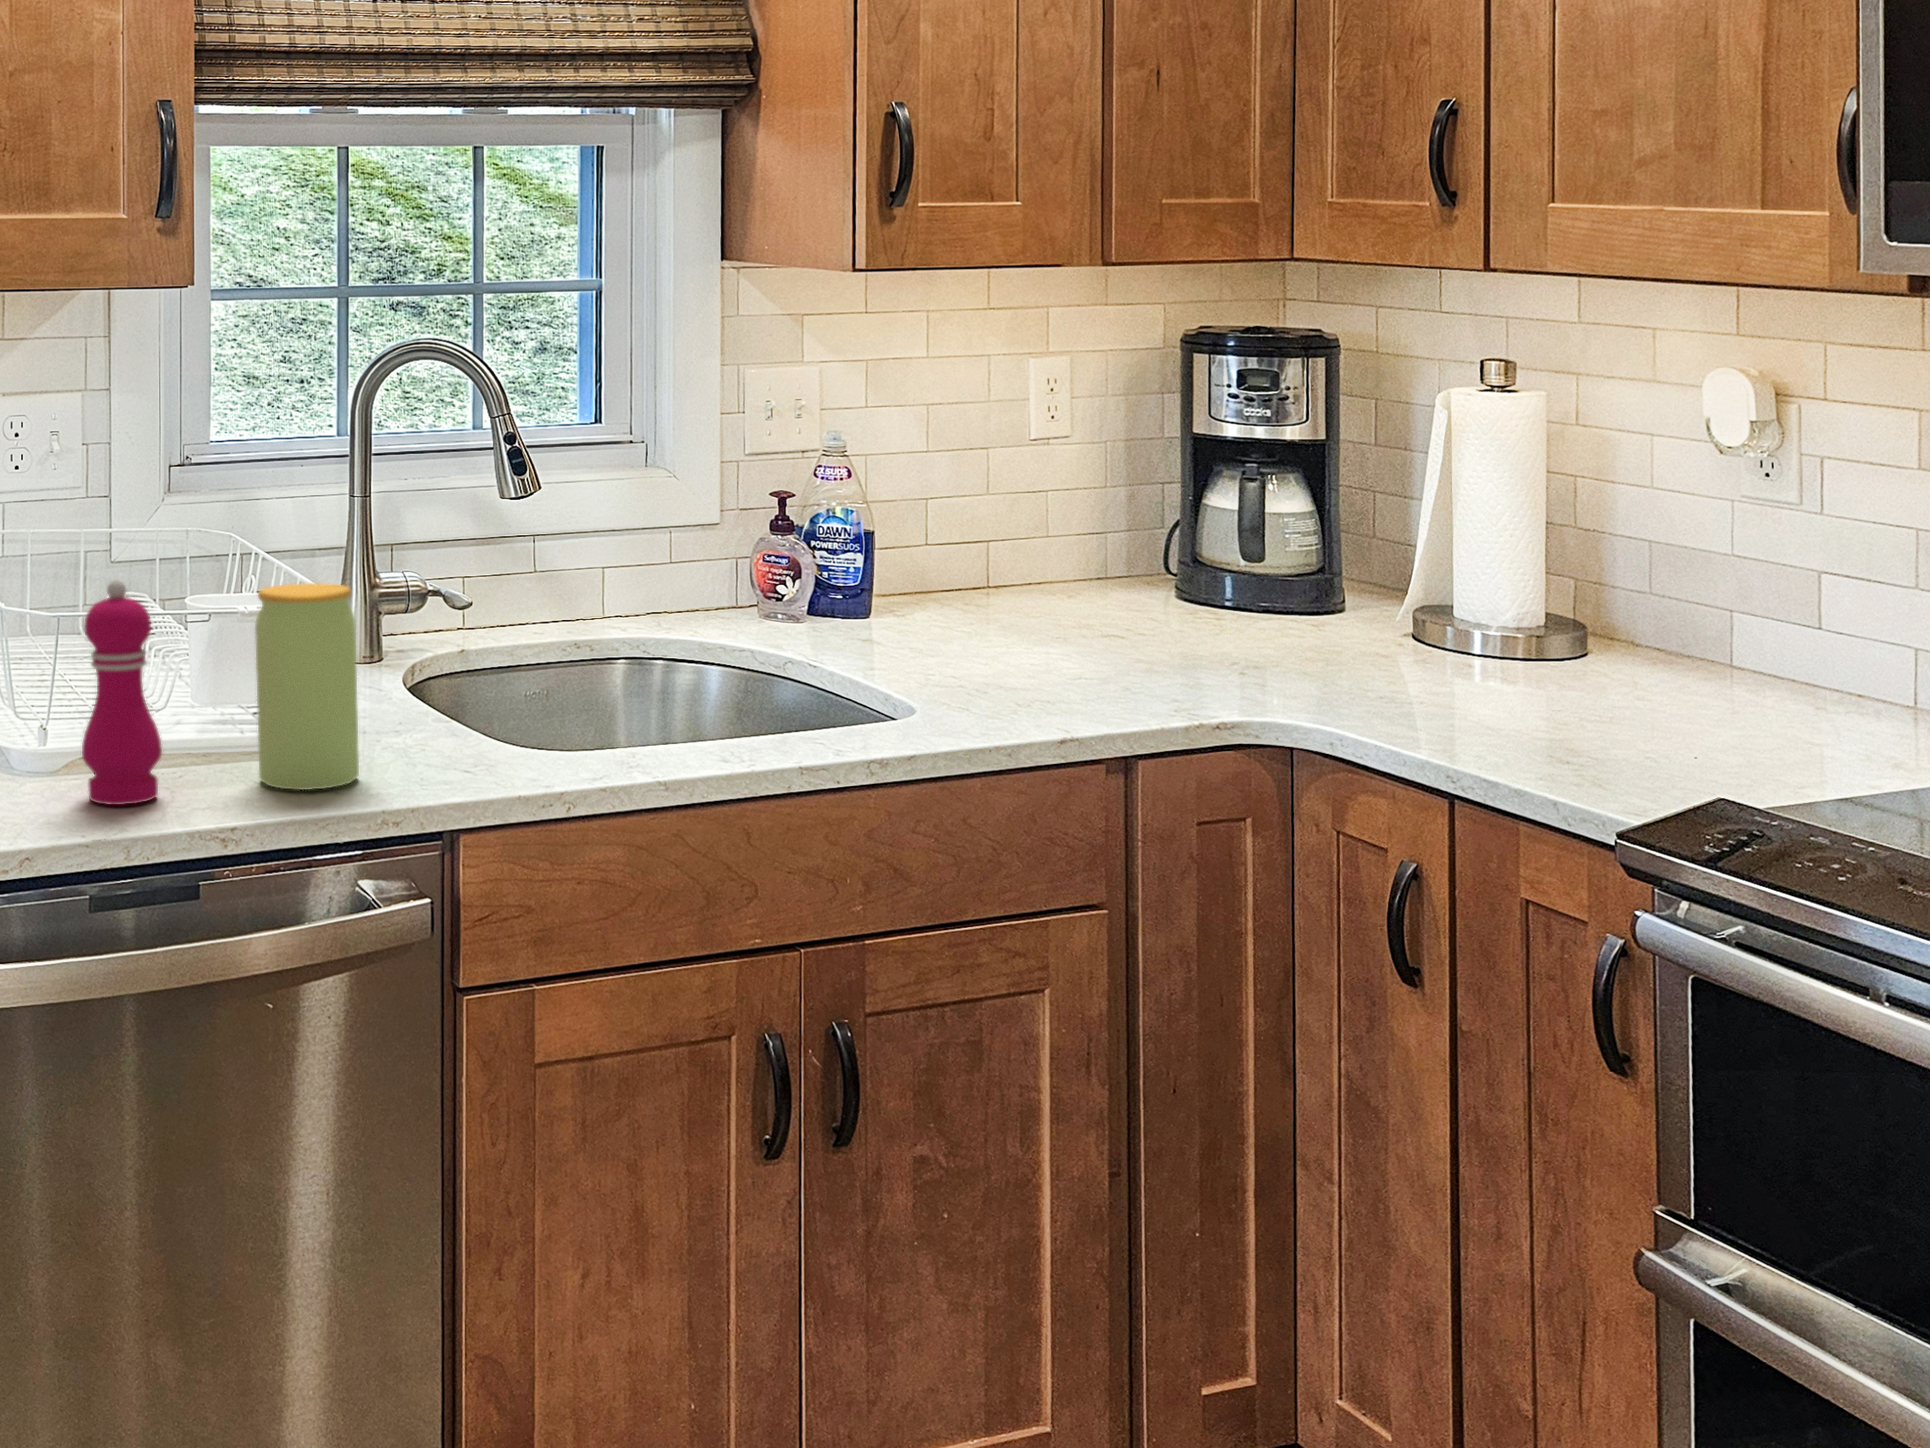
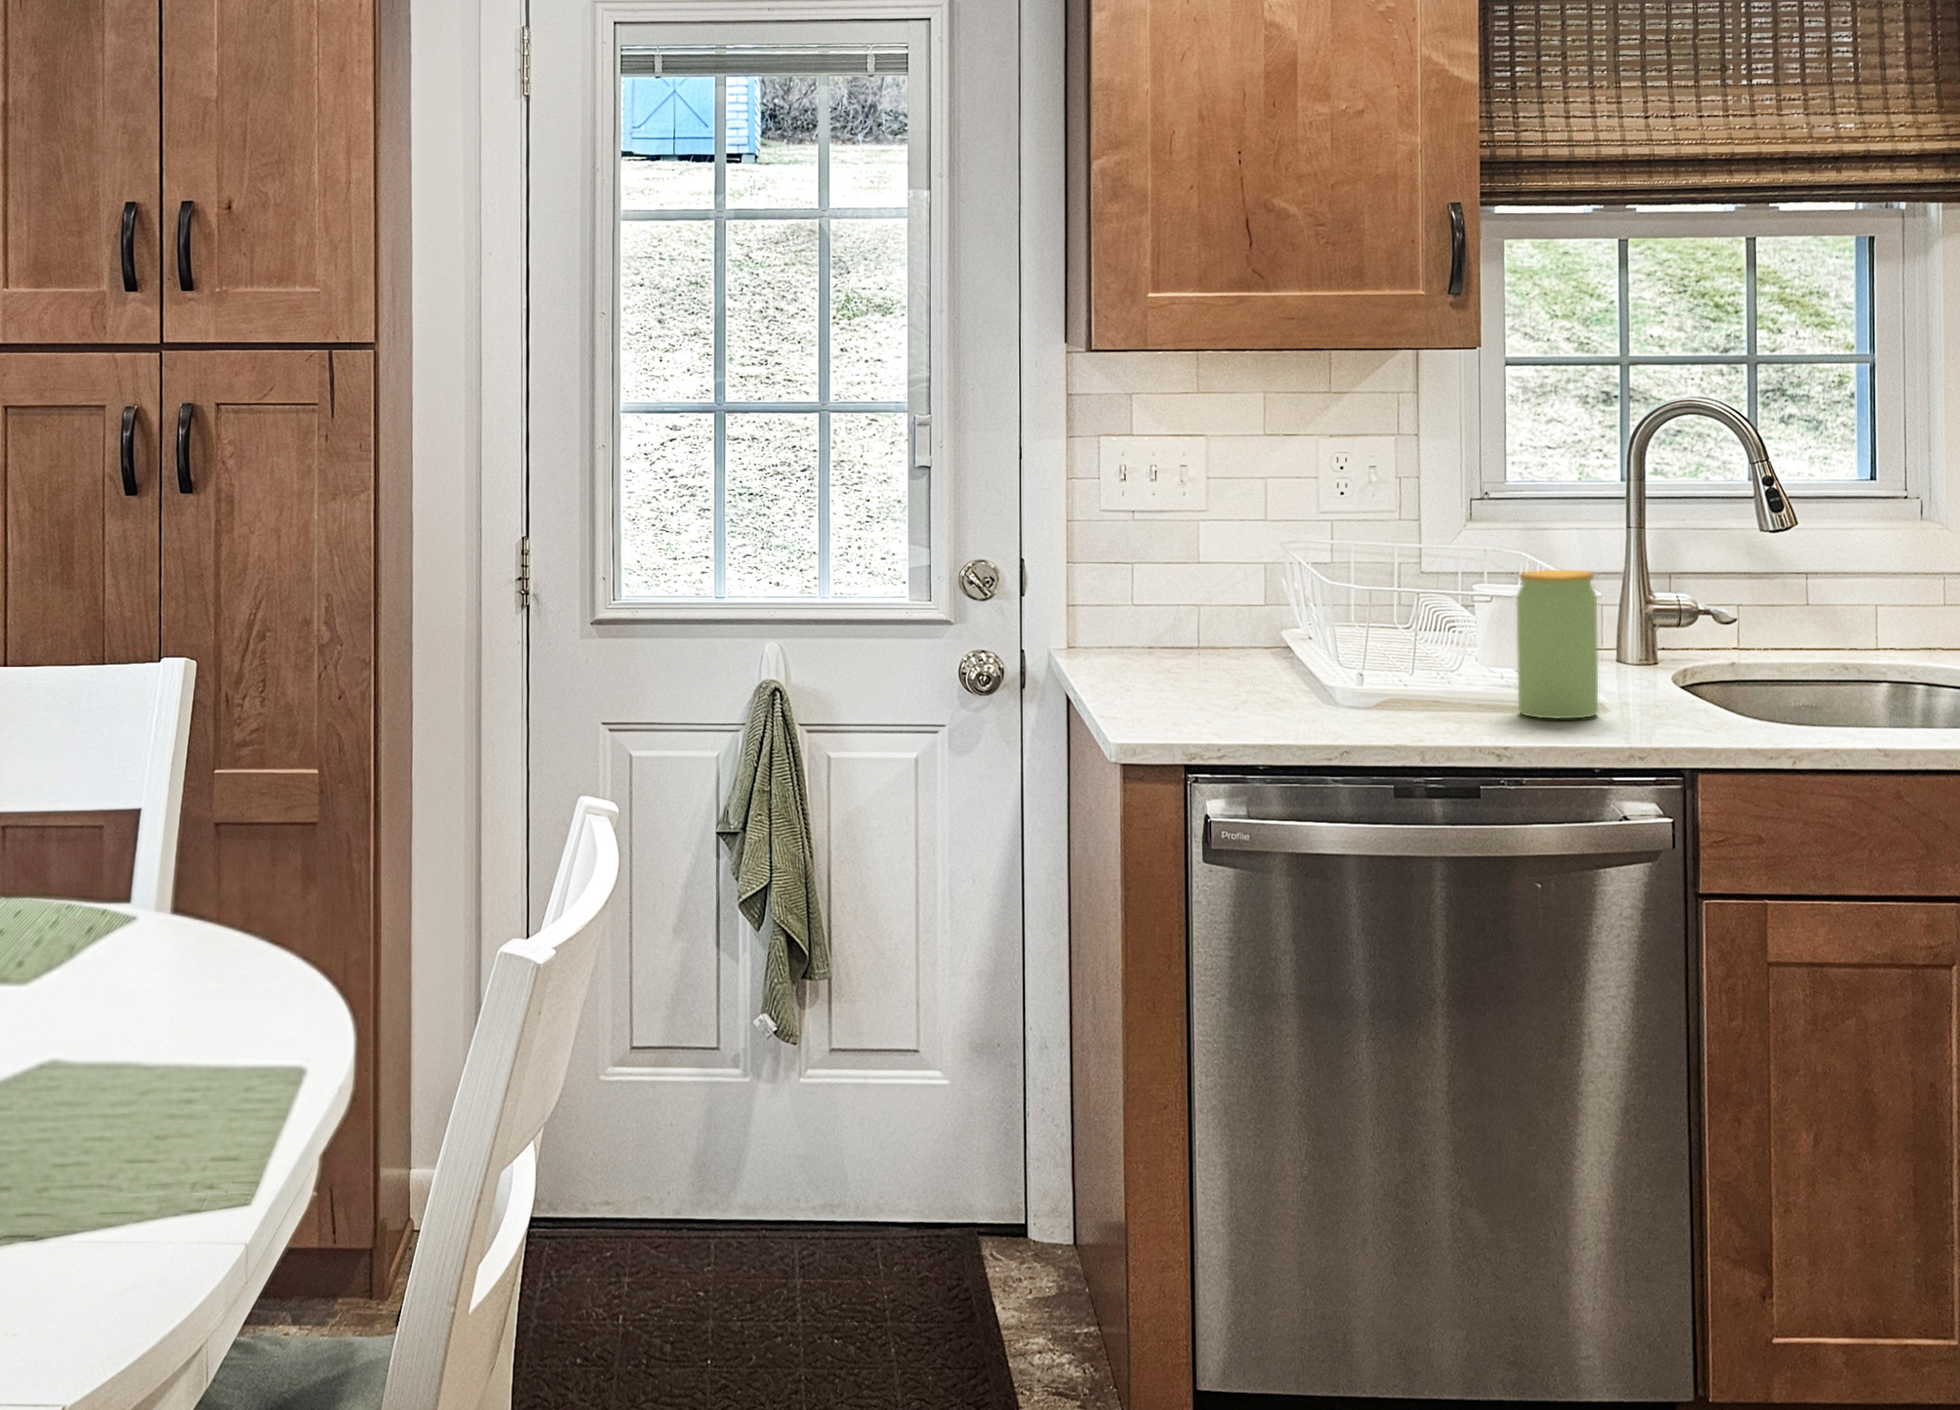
pepper mill: present [82,580,162,805] -> none [1382,561,1442,719]

